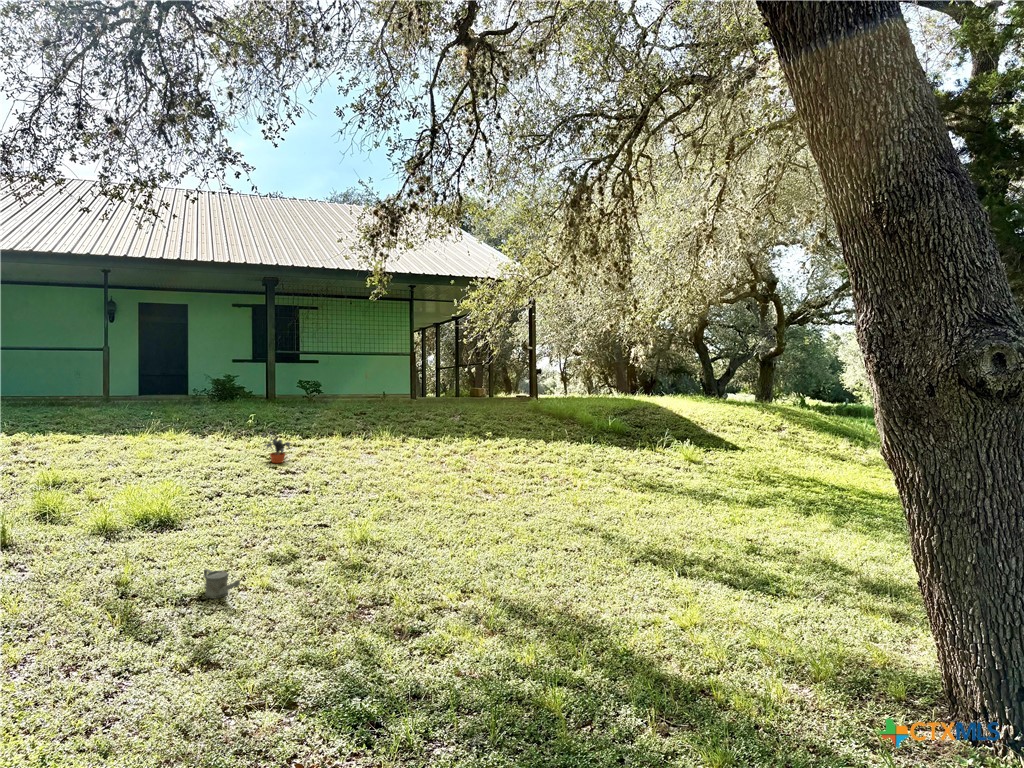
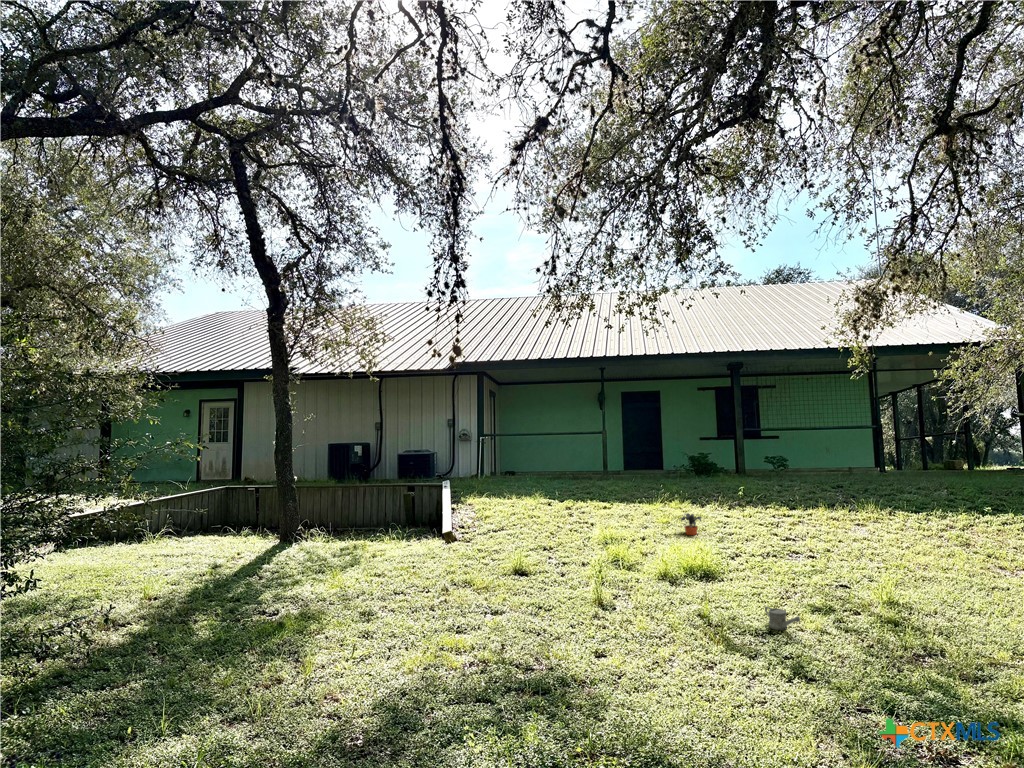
potted plant: present [264,439,291,463] -> present [679,513,702,535]

